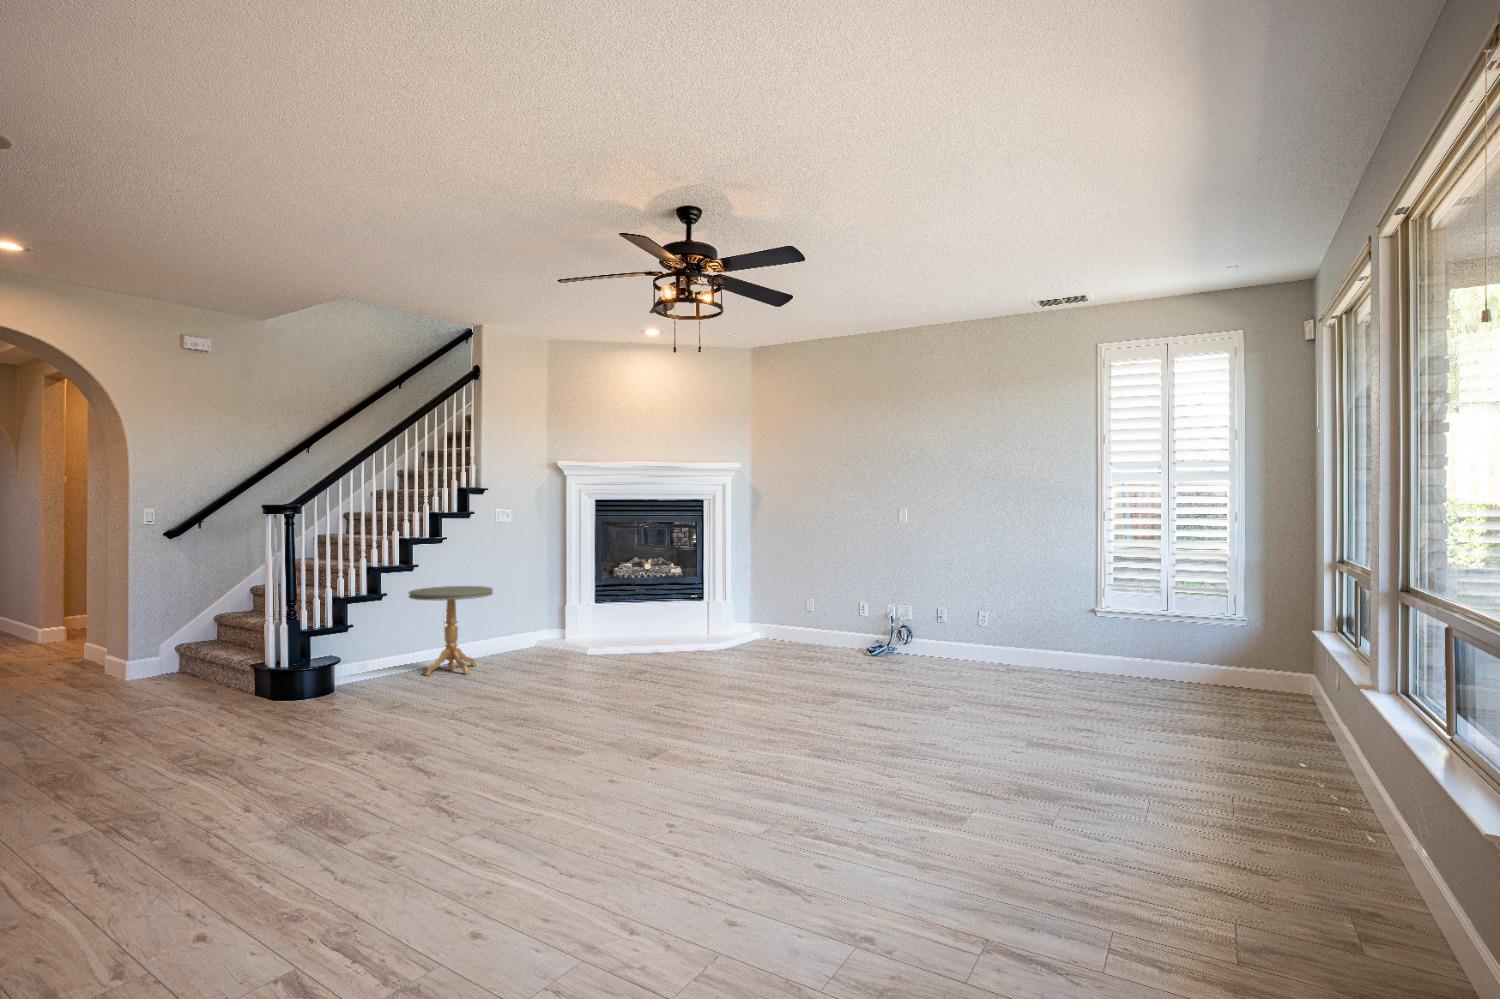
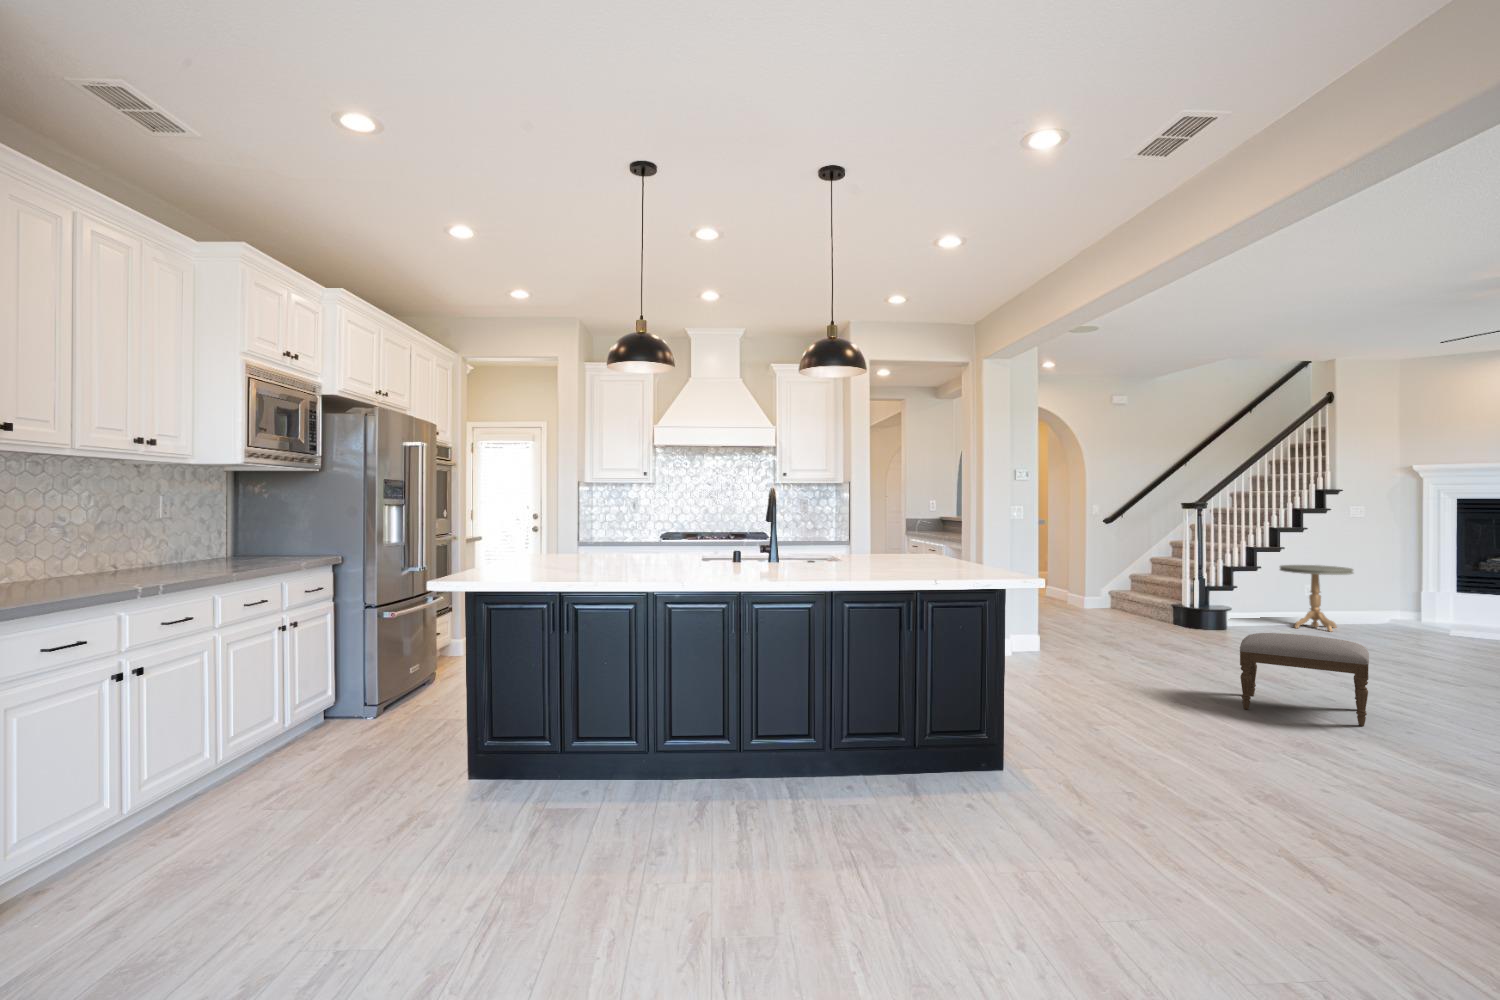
ottoman: none [183,744,442,950] -> present [1240,633,1369,726]

